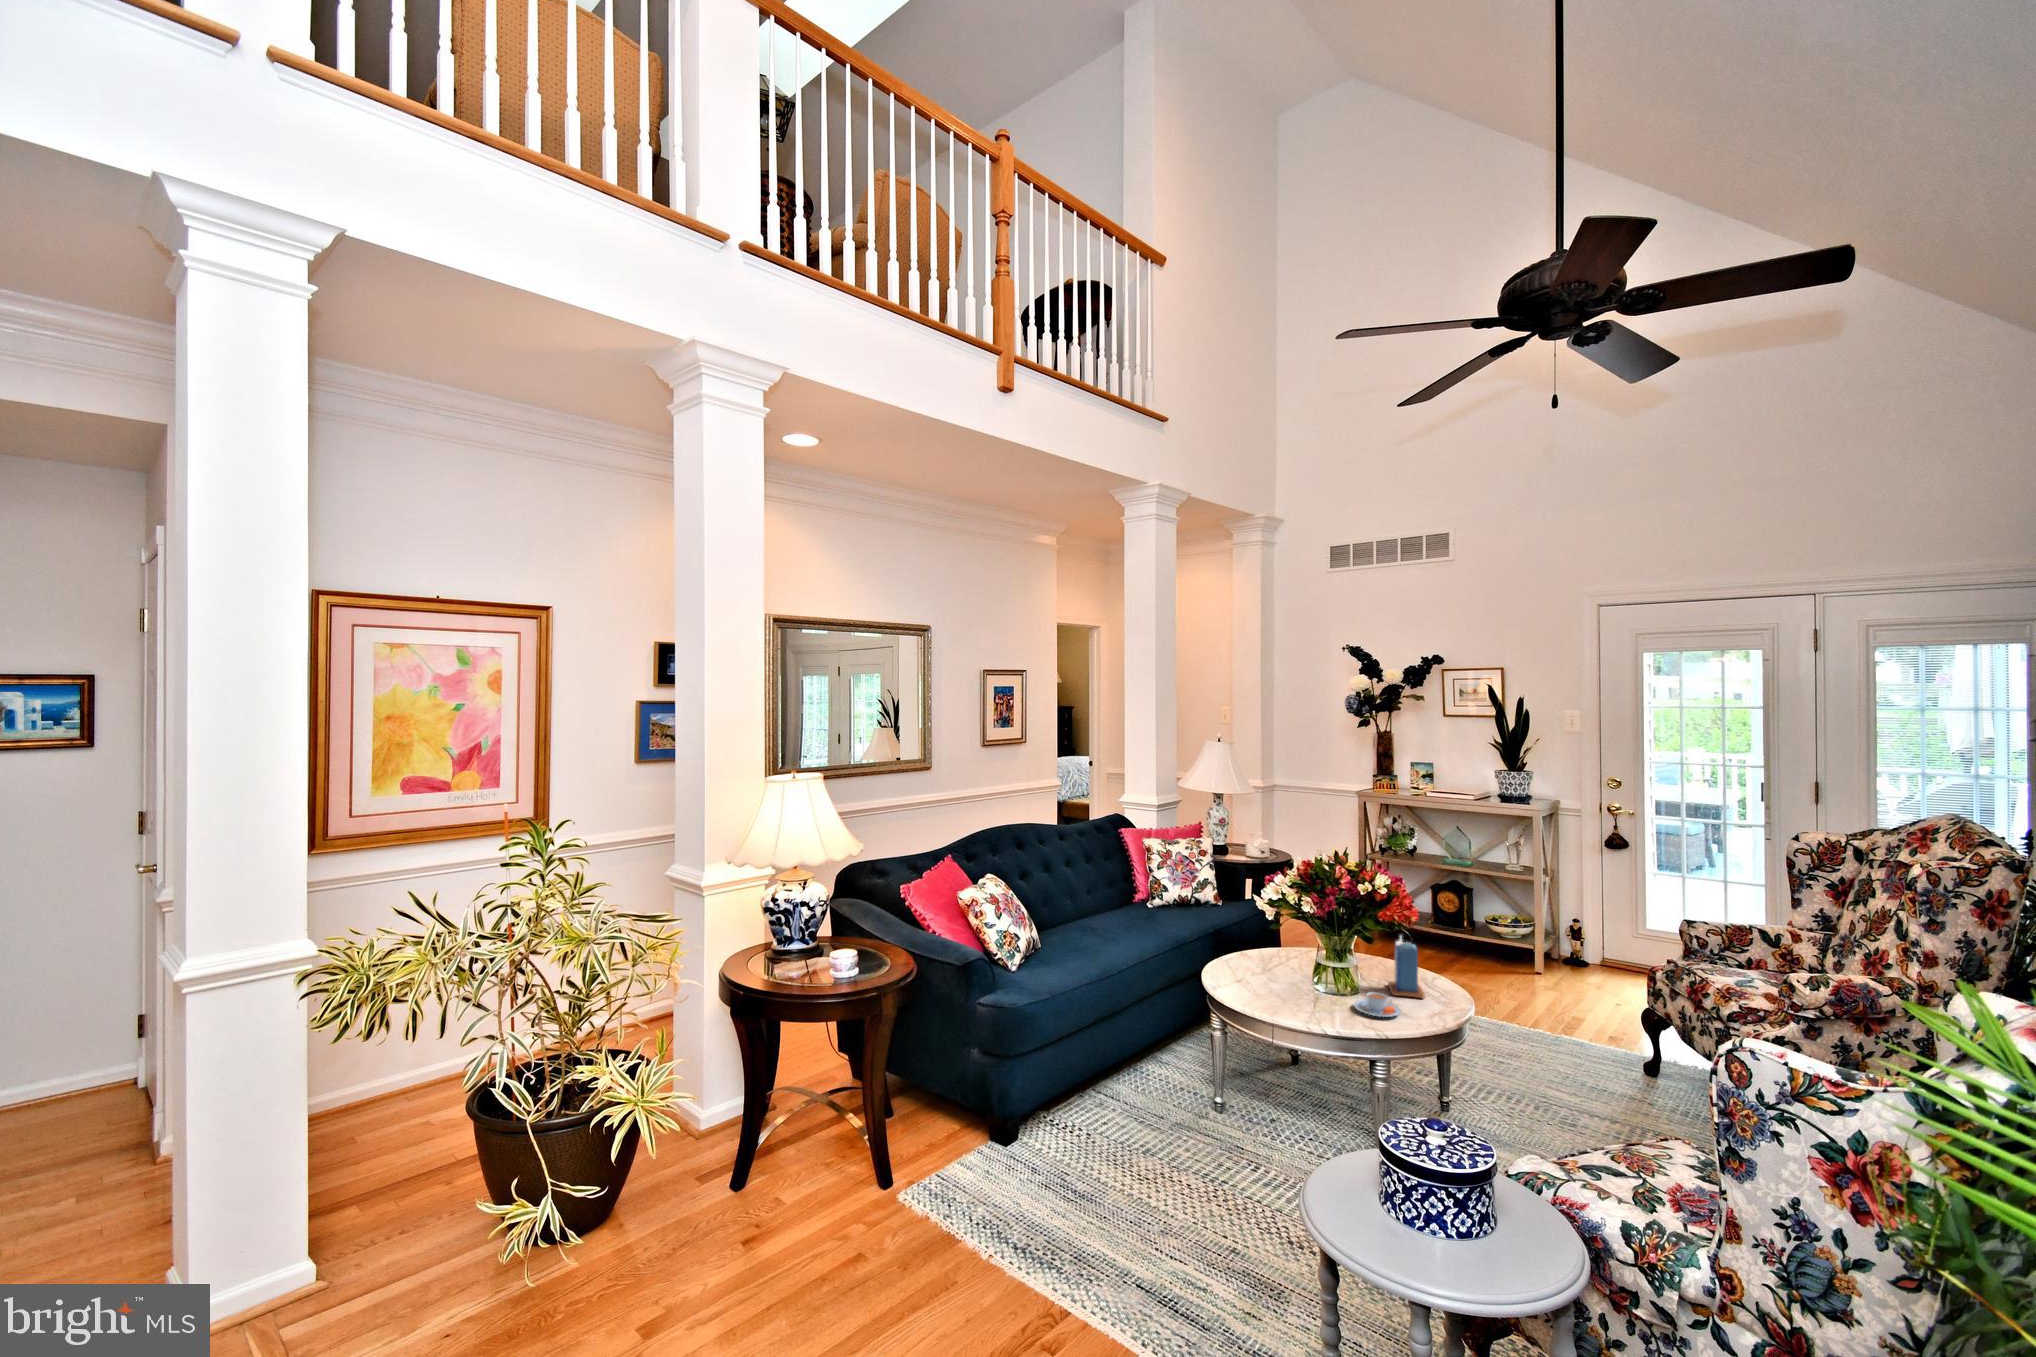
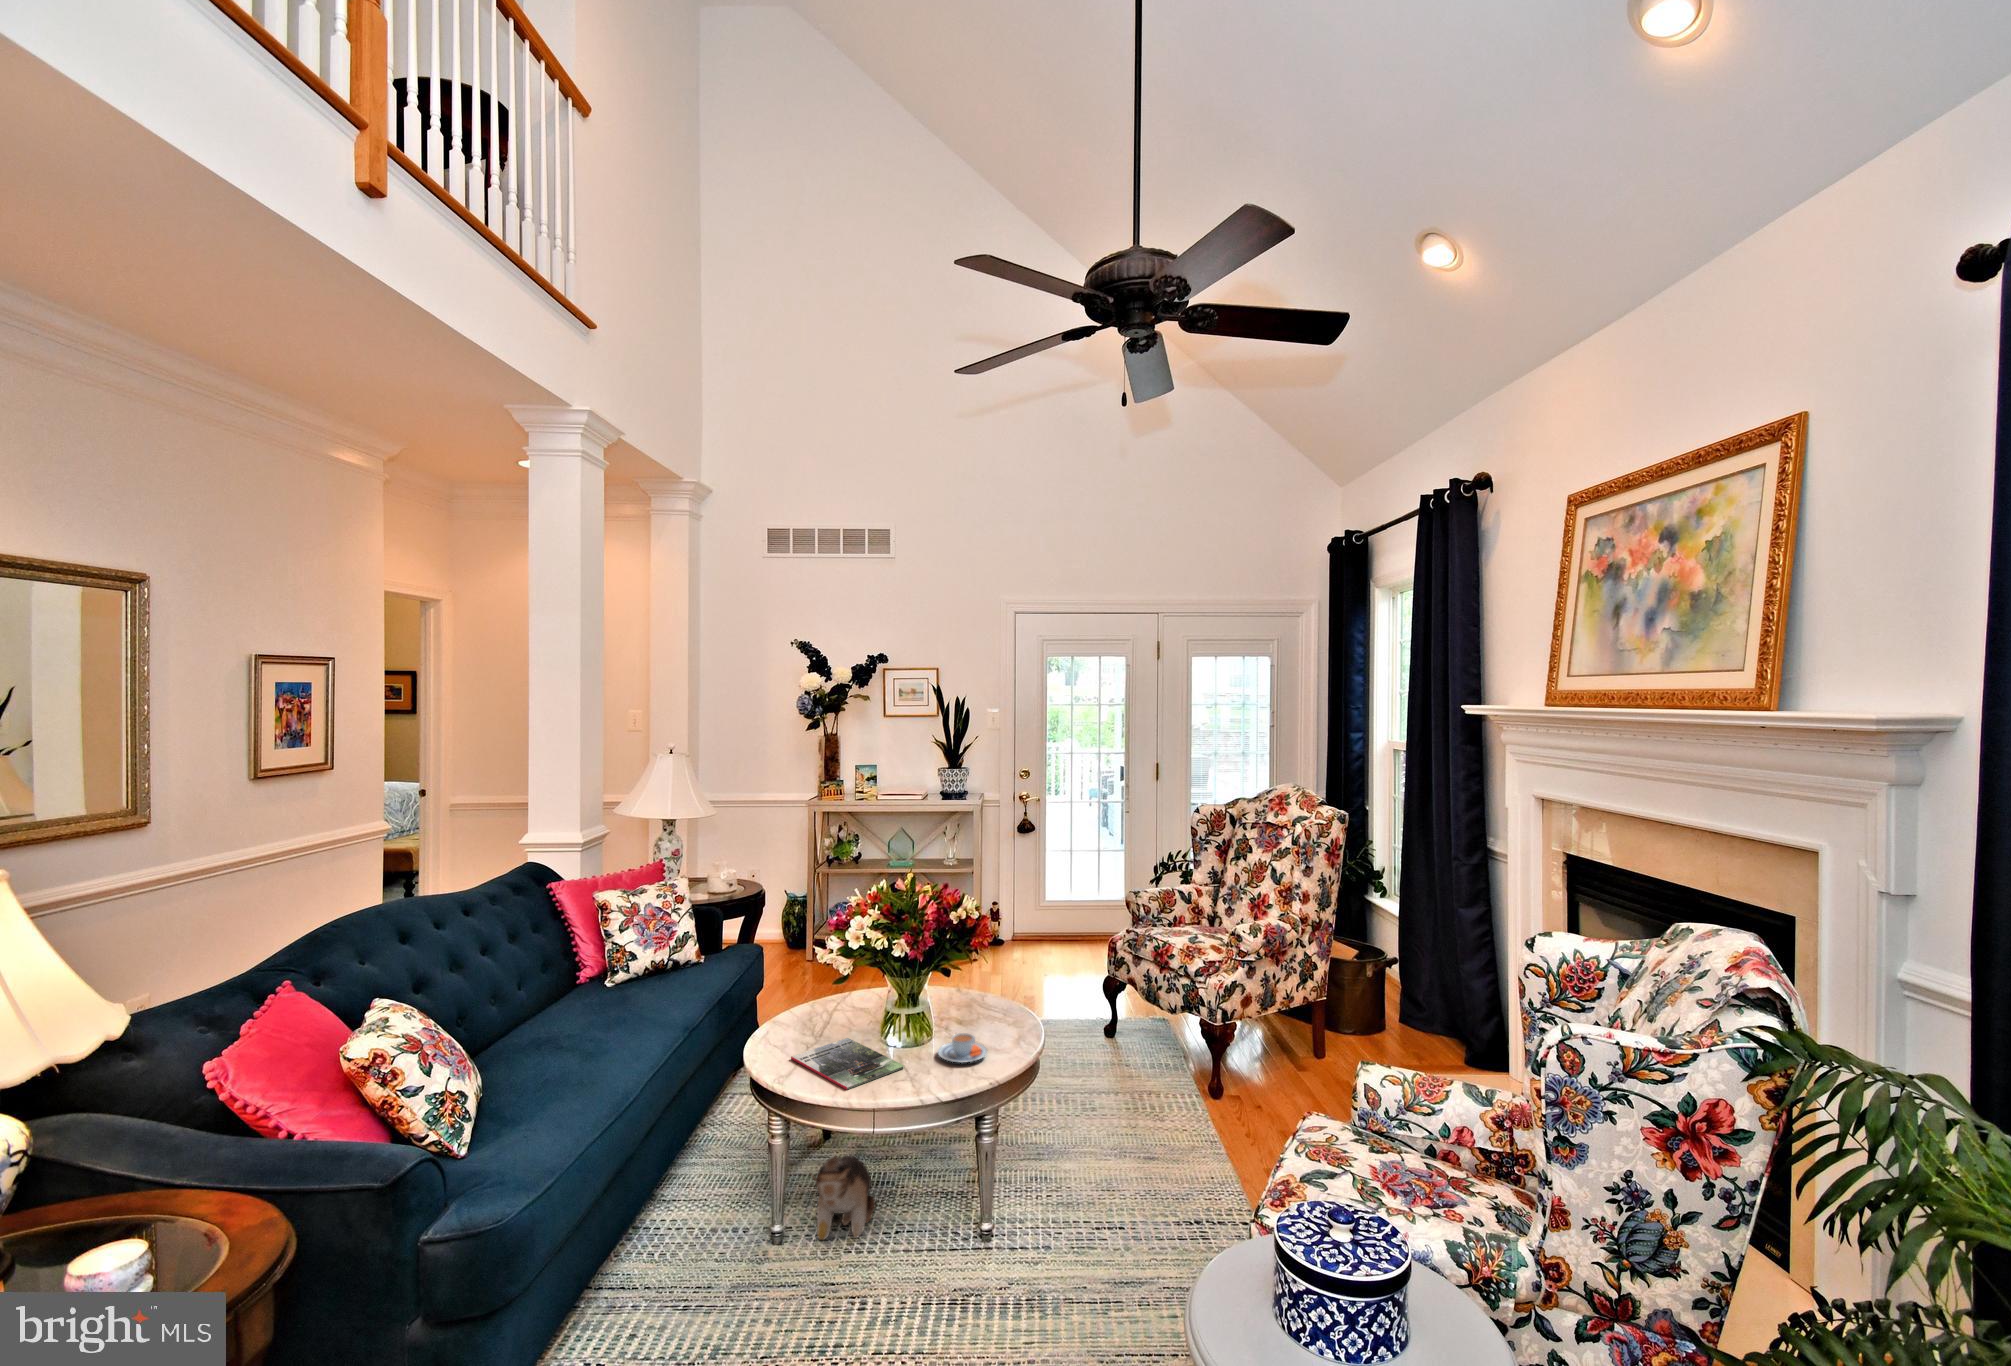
candle: present [1388,937,1425,998] -> none [947,960,991,1031]
magazine: none [1238,976,1319,1006] -> present [791,1038,904,1090]
plush toy: none [1234,1058,1309,1130] -> present [810,1156,876,1240]

